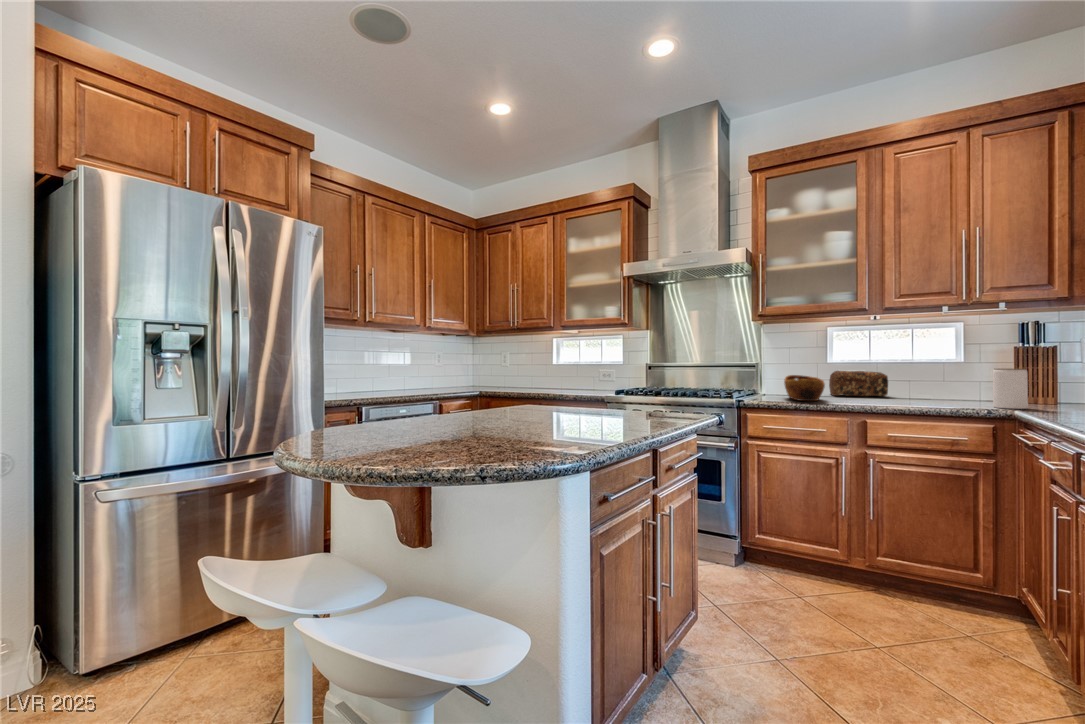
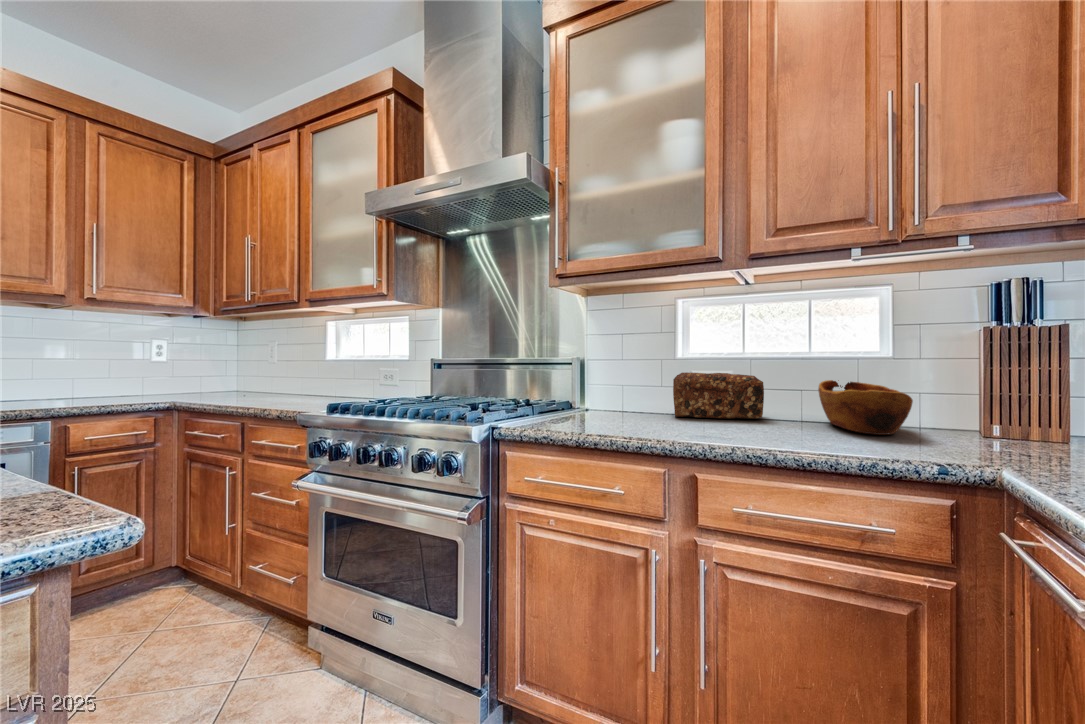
jar: present [993,369,1028,409] -> none [947,370,1021,460]
wooden bowl: present [784,375,825,401] -> present [818,380,913,435]

